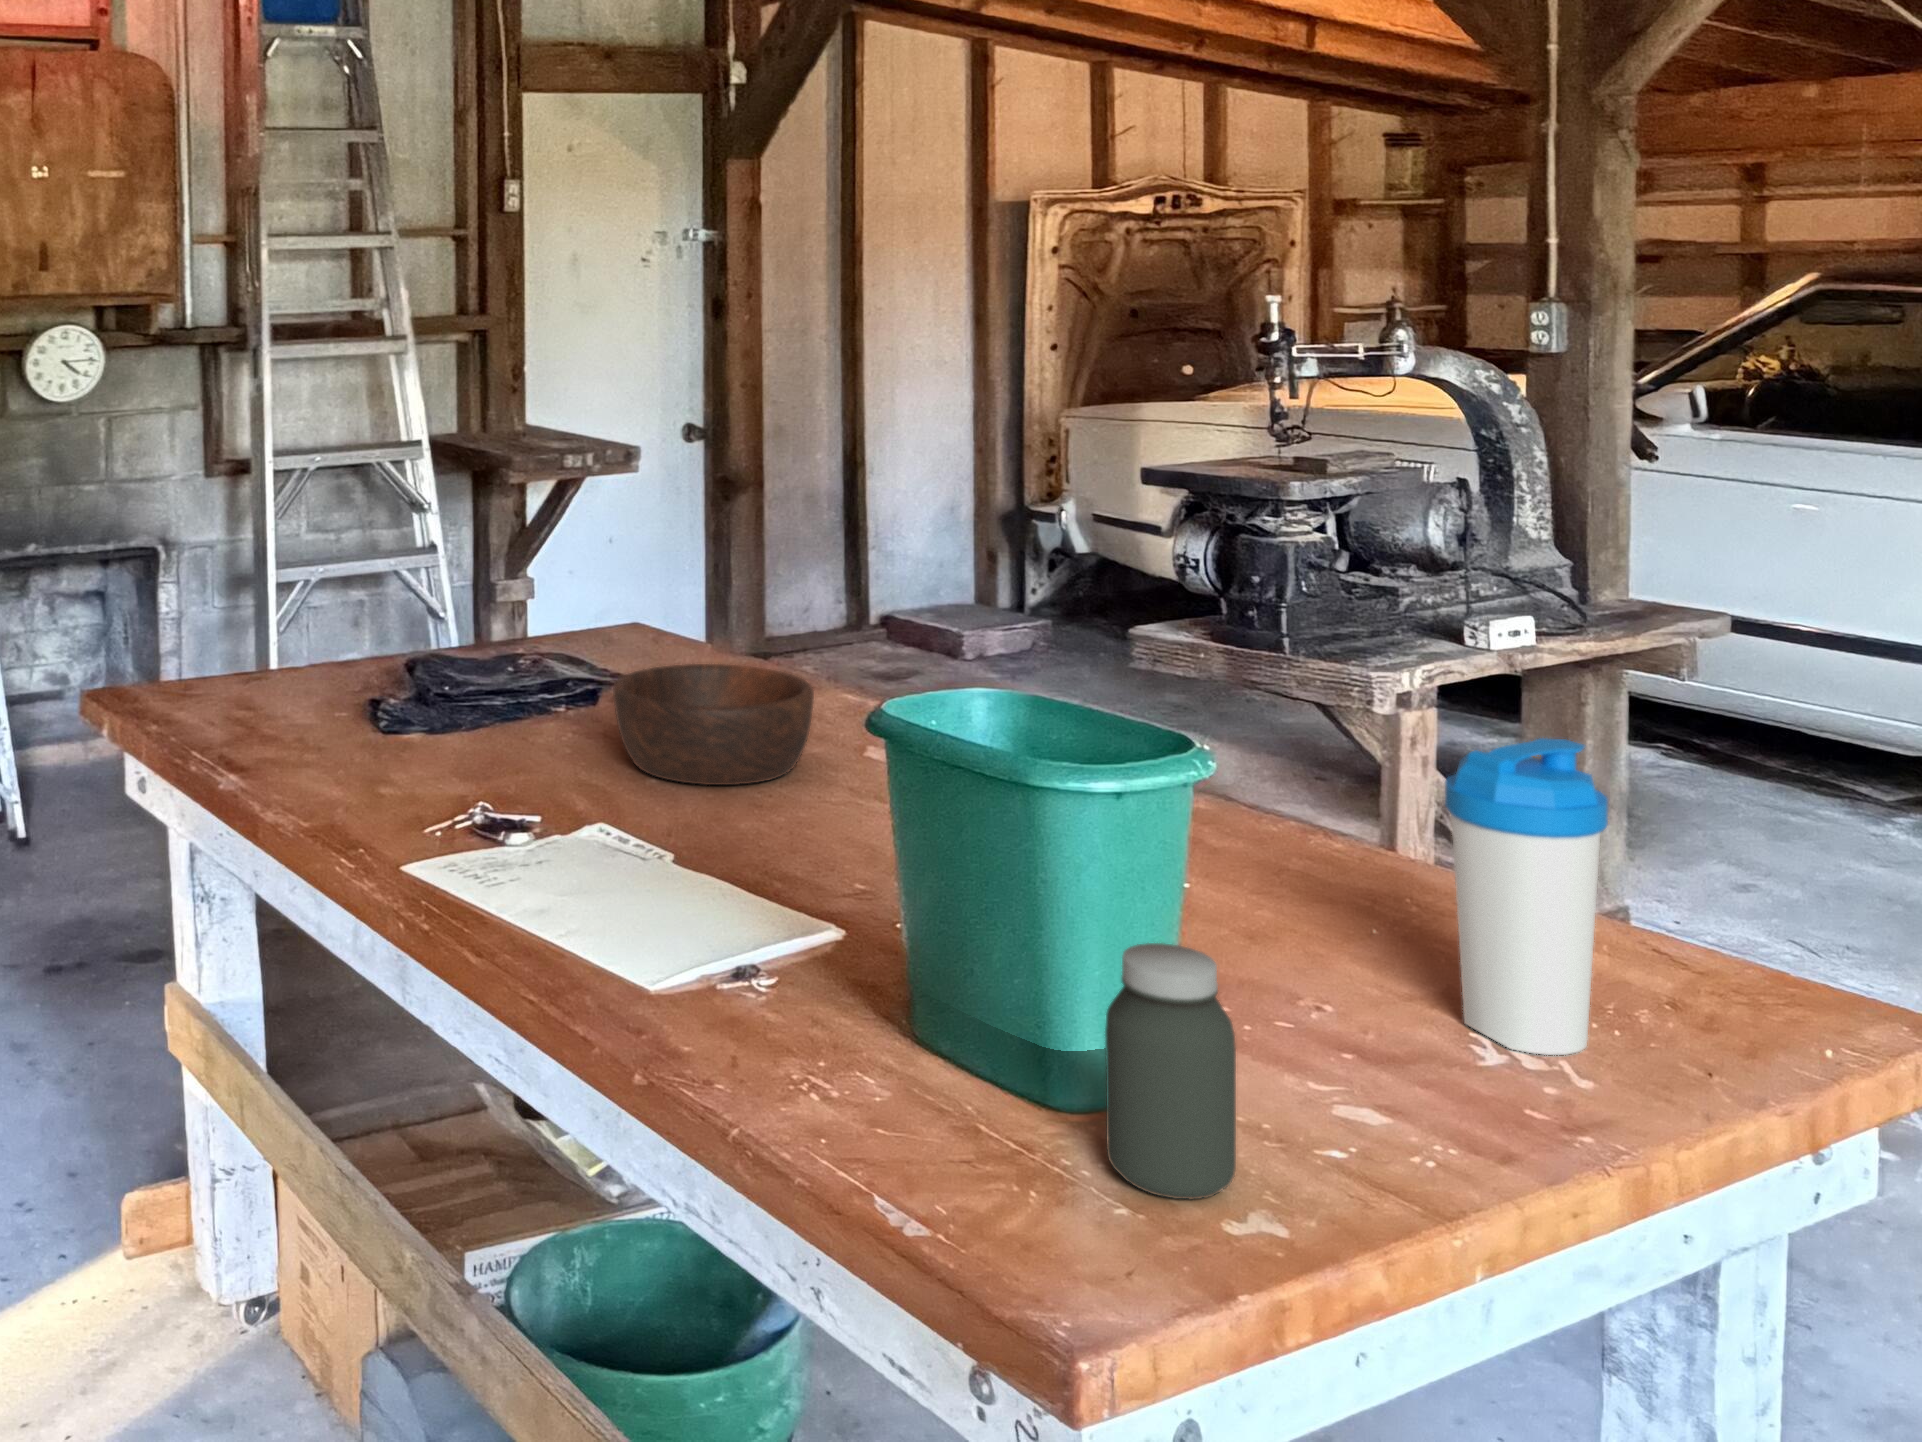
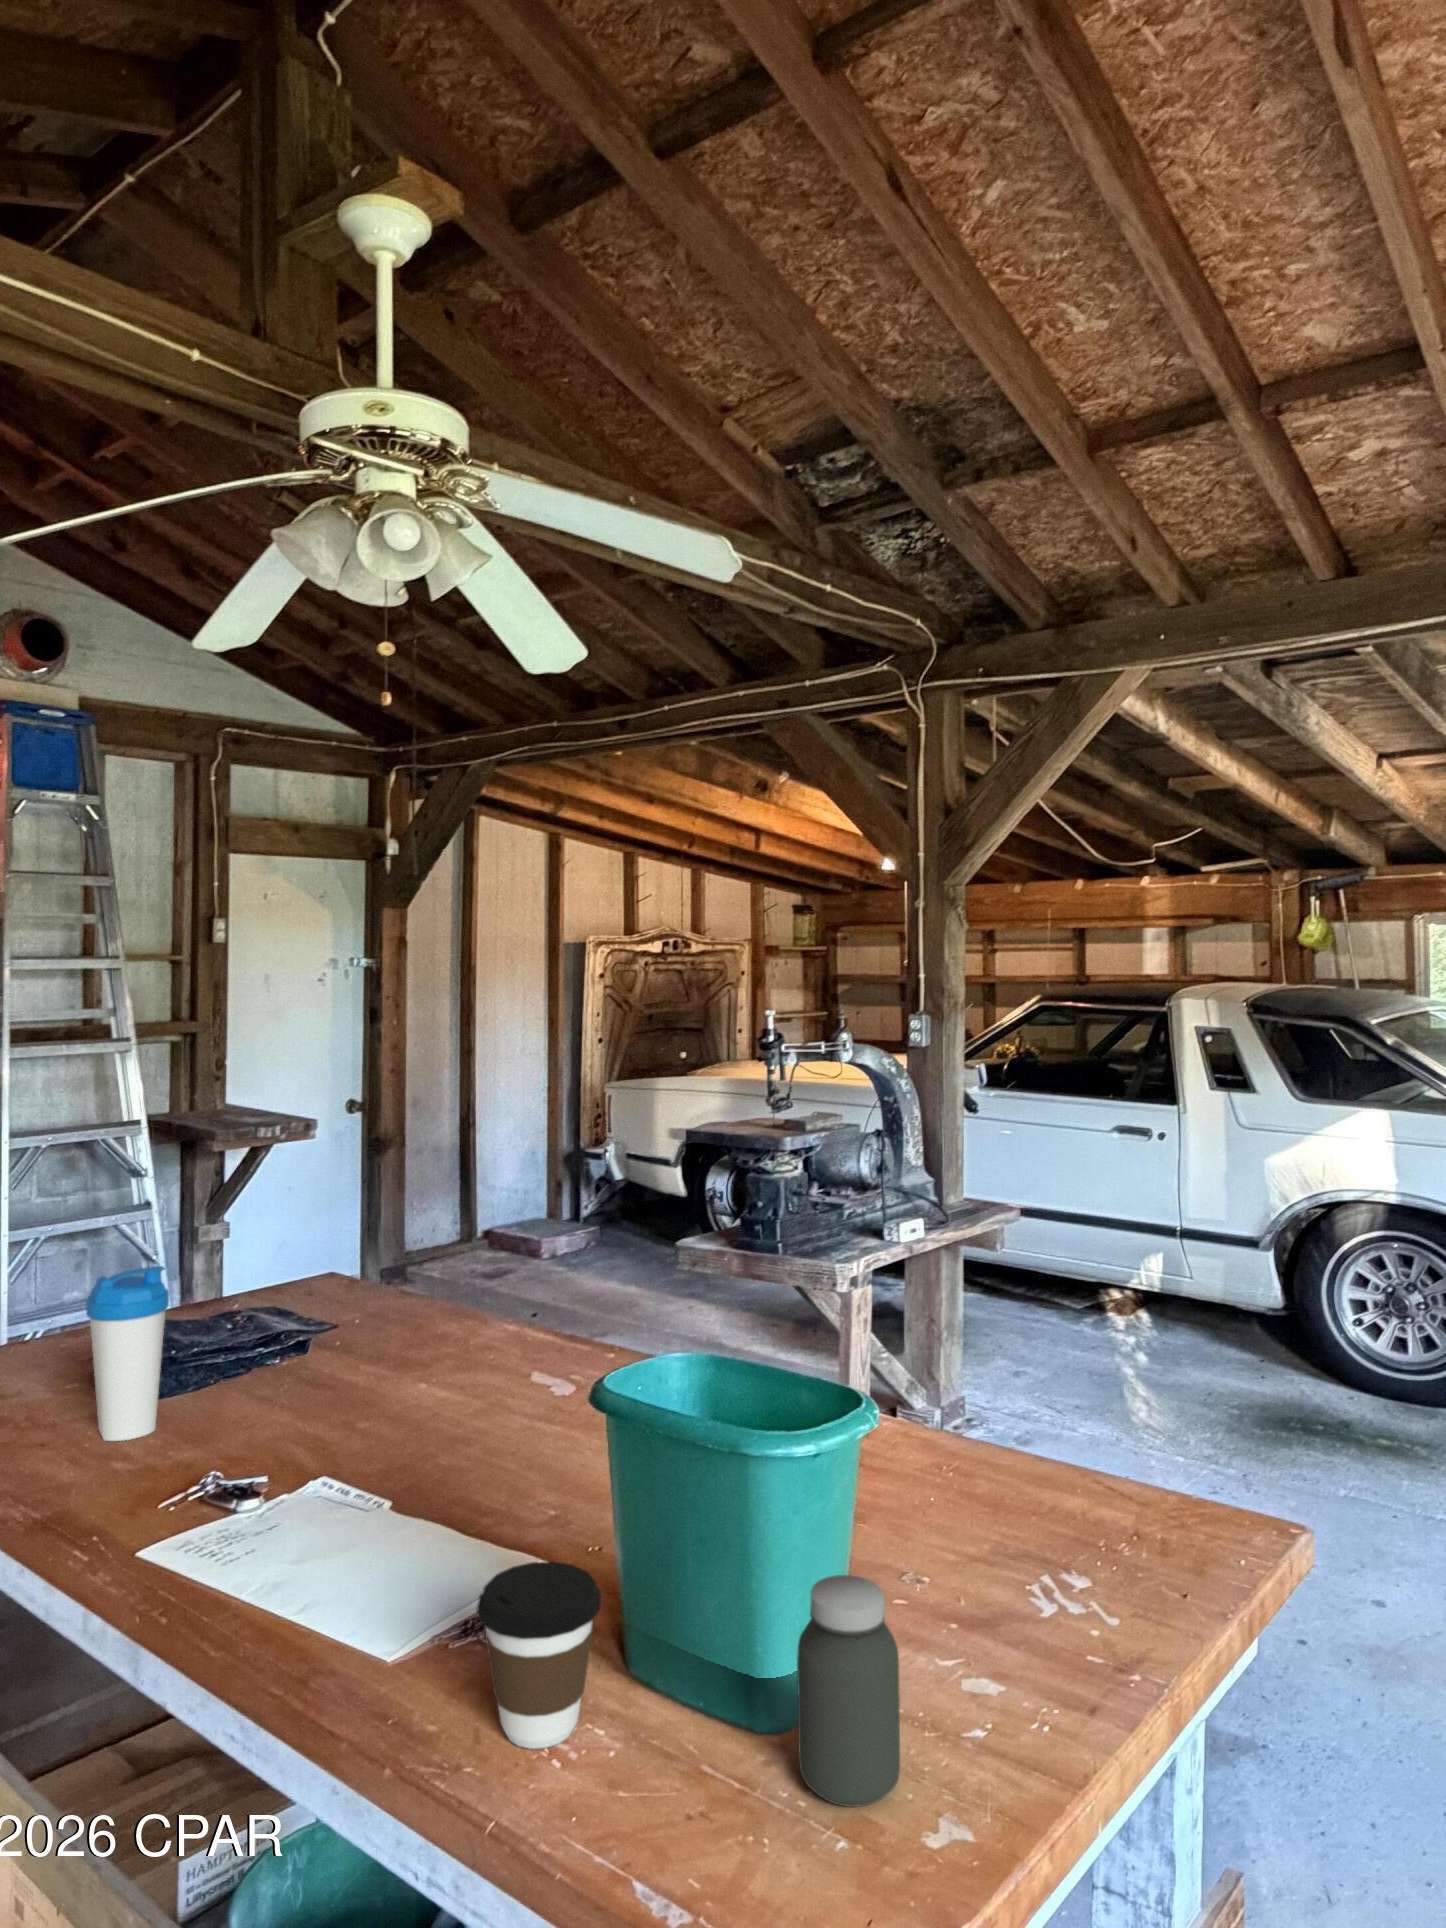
wooden bowl: present [613,664,814,785] -> none [325,1316,491,1426]
water bottle: present [1445,738,1608,1055] -> present [86,1266,169,1441]
coffee cup: none [740,896,884,1087] -> present [477,1561,601,1749]

